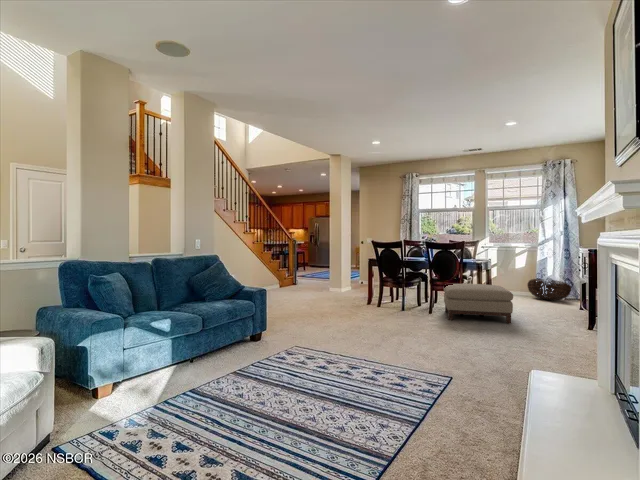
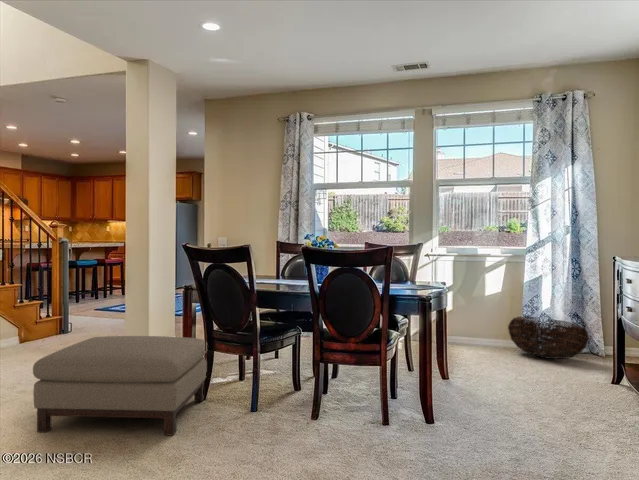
ottoman: present [443,284,513,324] -> present [33,336,207,435]

